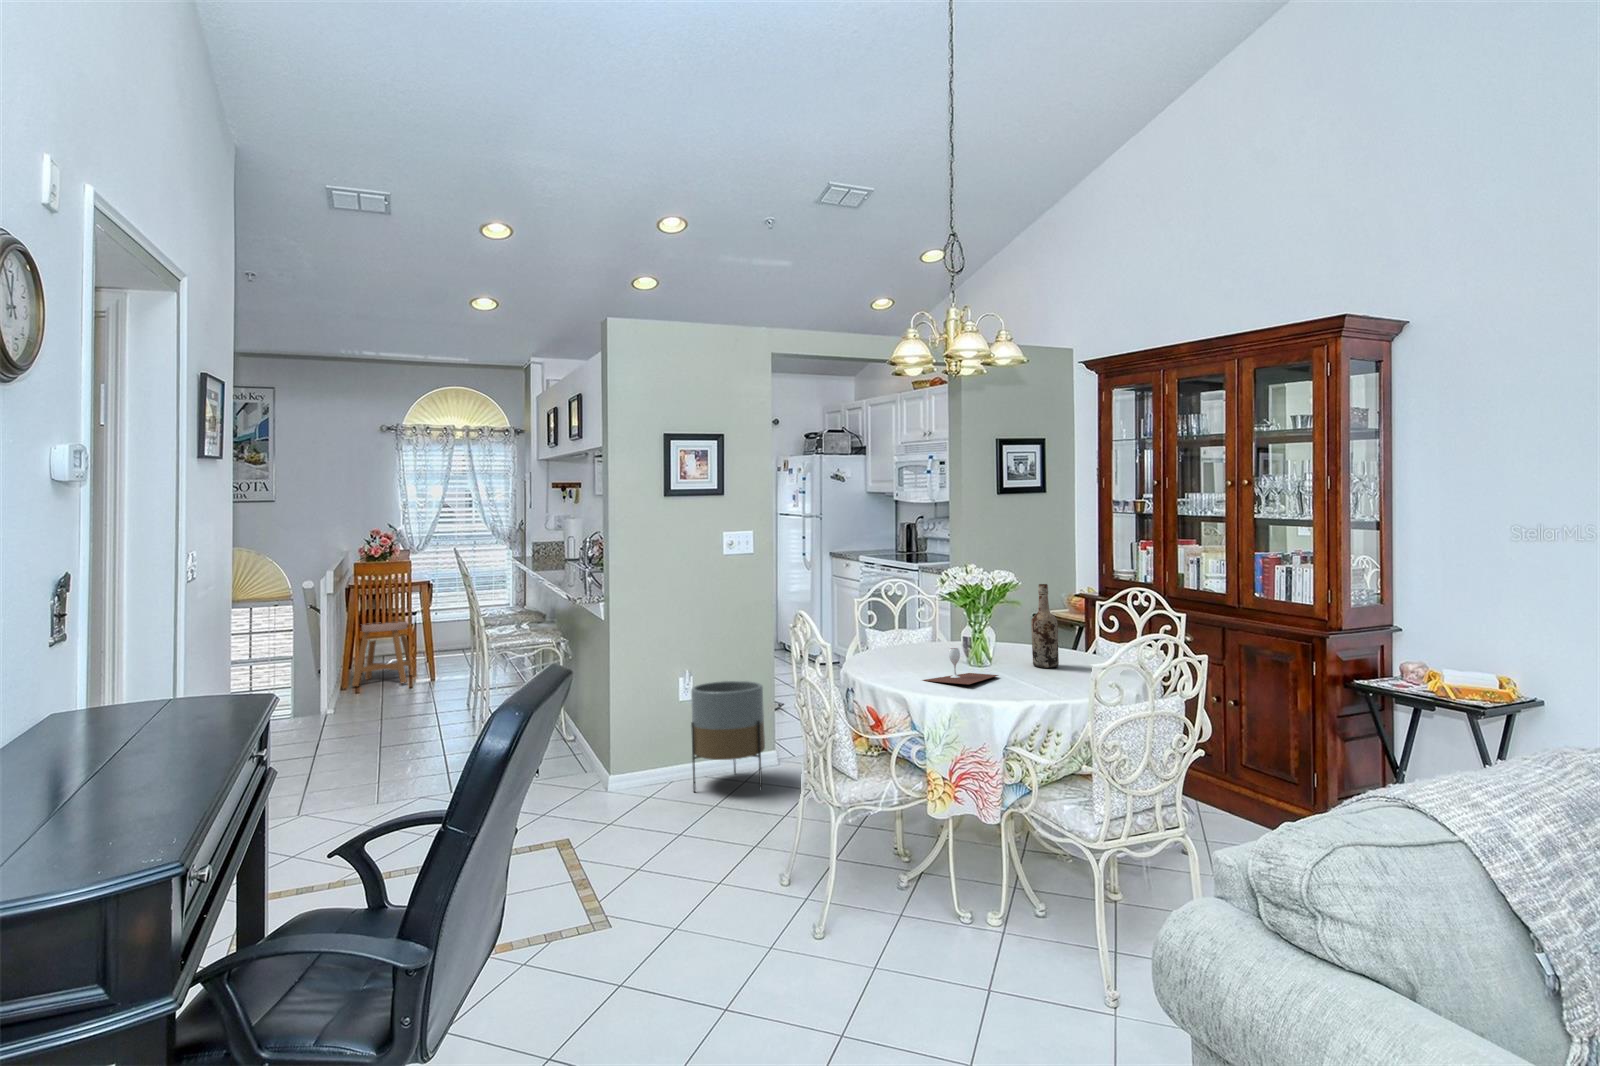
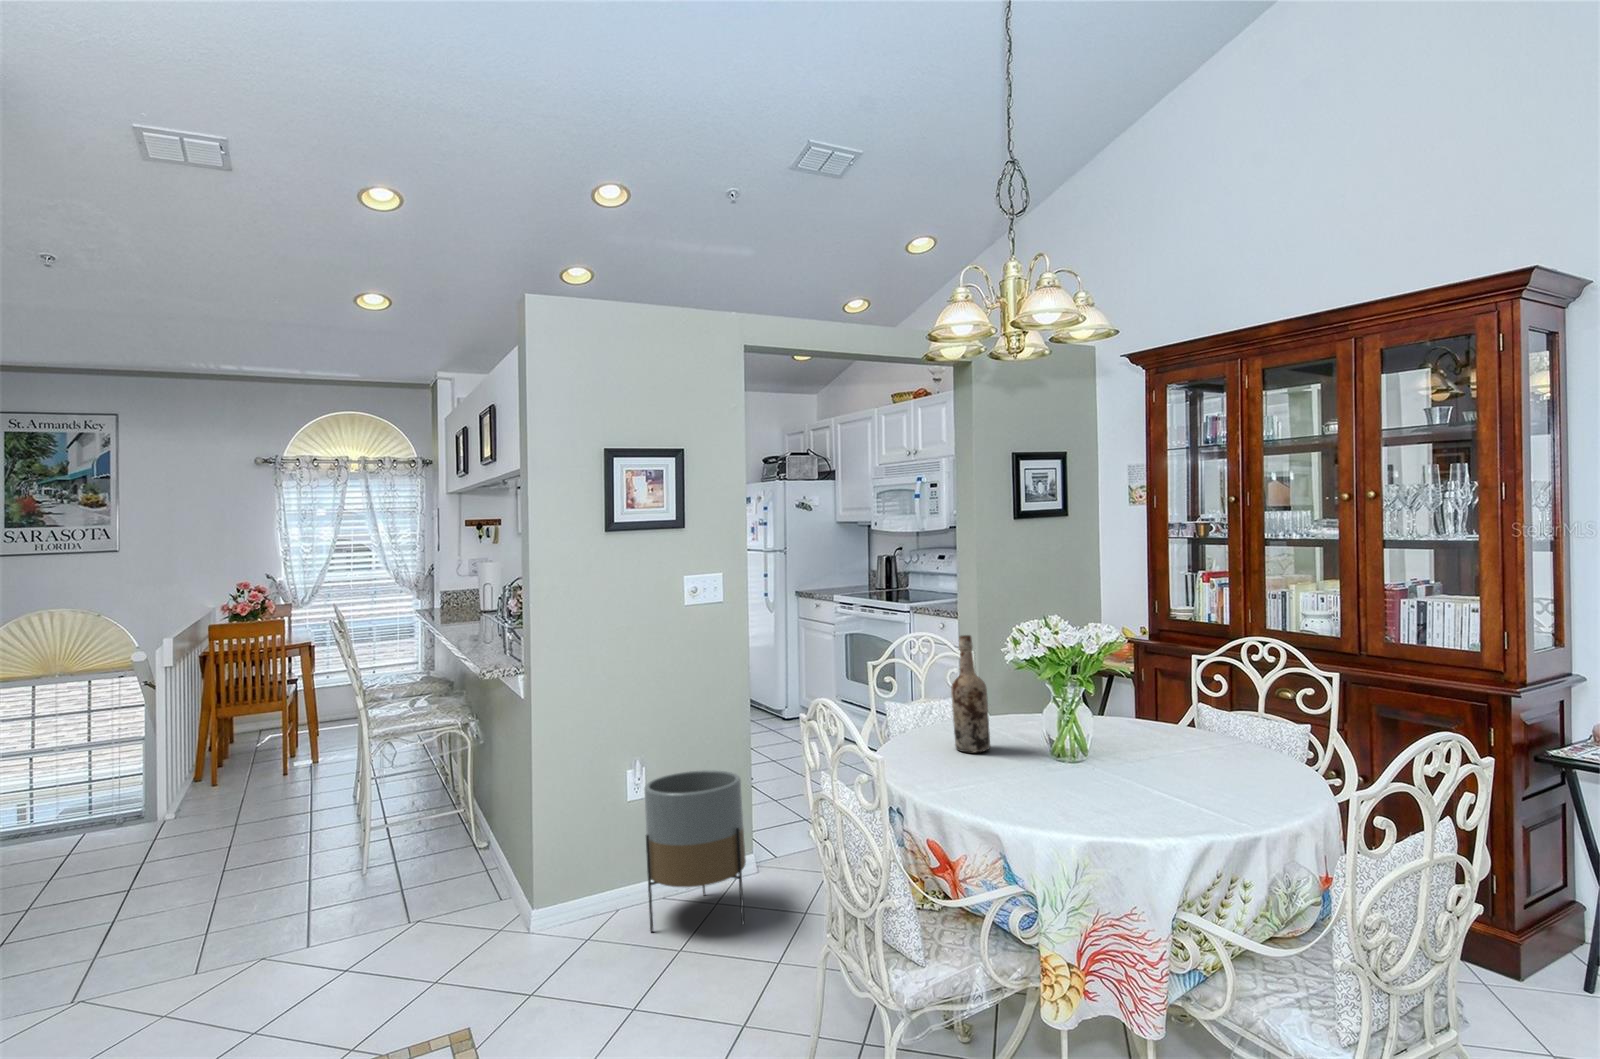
wine bottle: present [1031,584,1059,667] -> present [951,635,990,752]
stool: present [352,622,417,686] -> none [209,692,298,777]
wine glass: present [923,648,998,685] -> none [993,742,1118,805]

